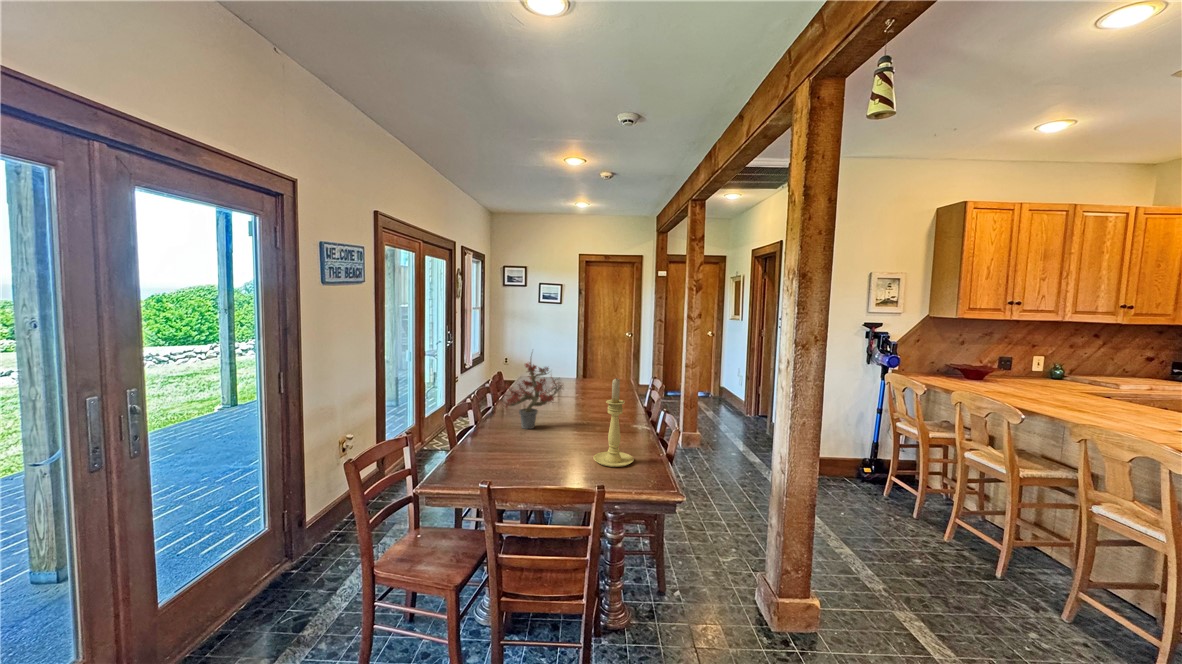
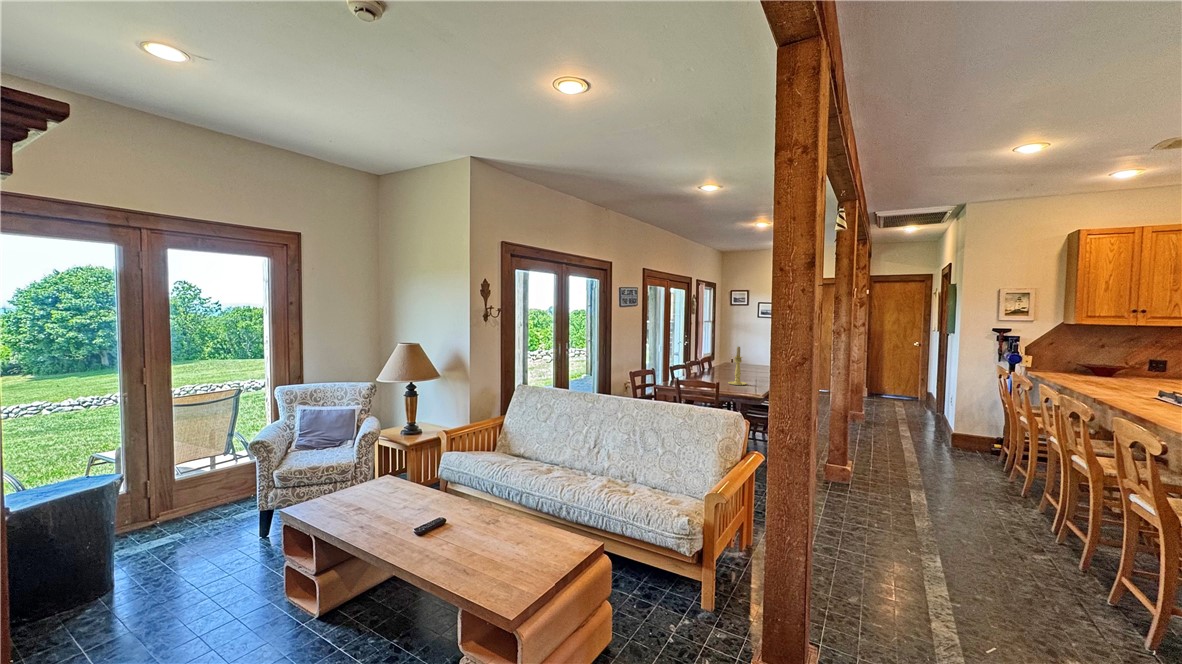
potted plant: present [500,360,563,429] -> none [692,337,729,375]

